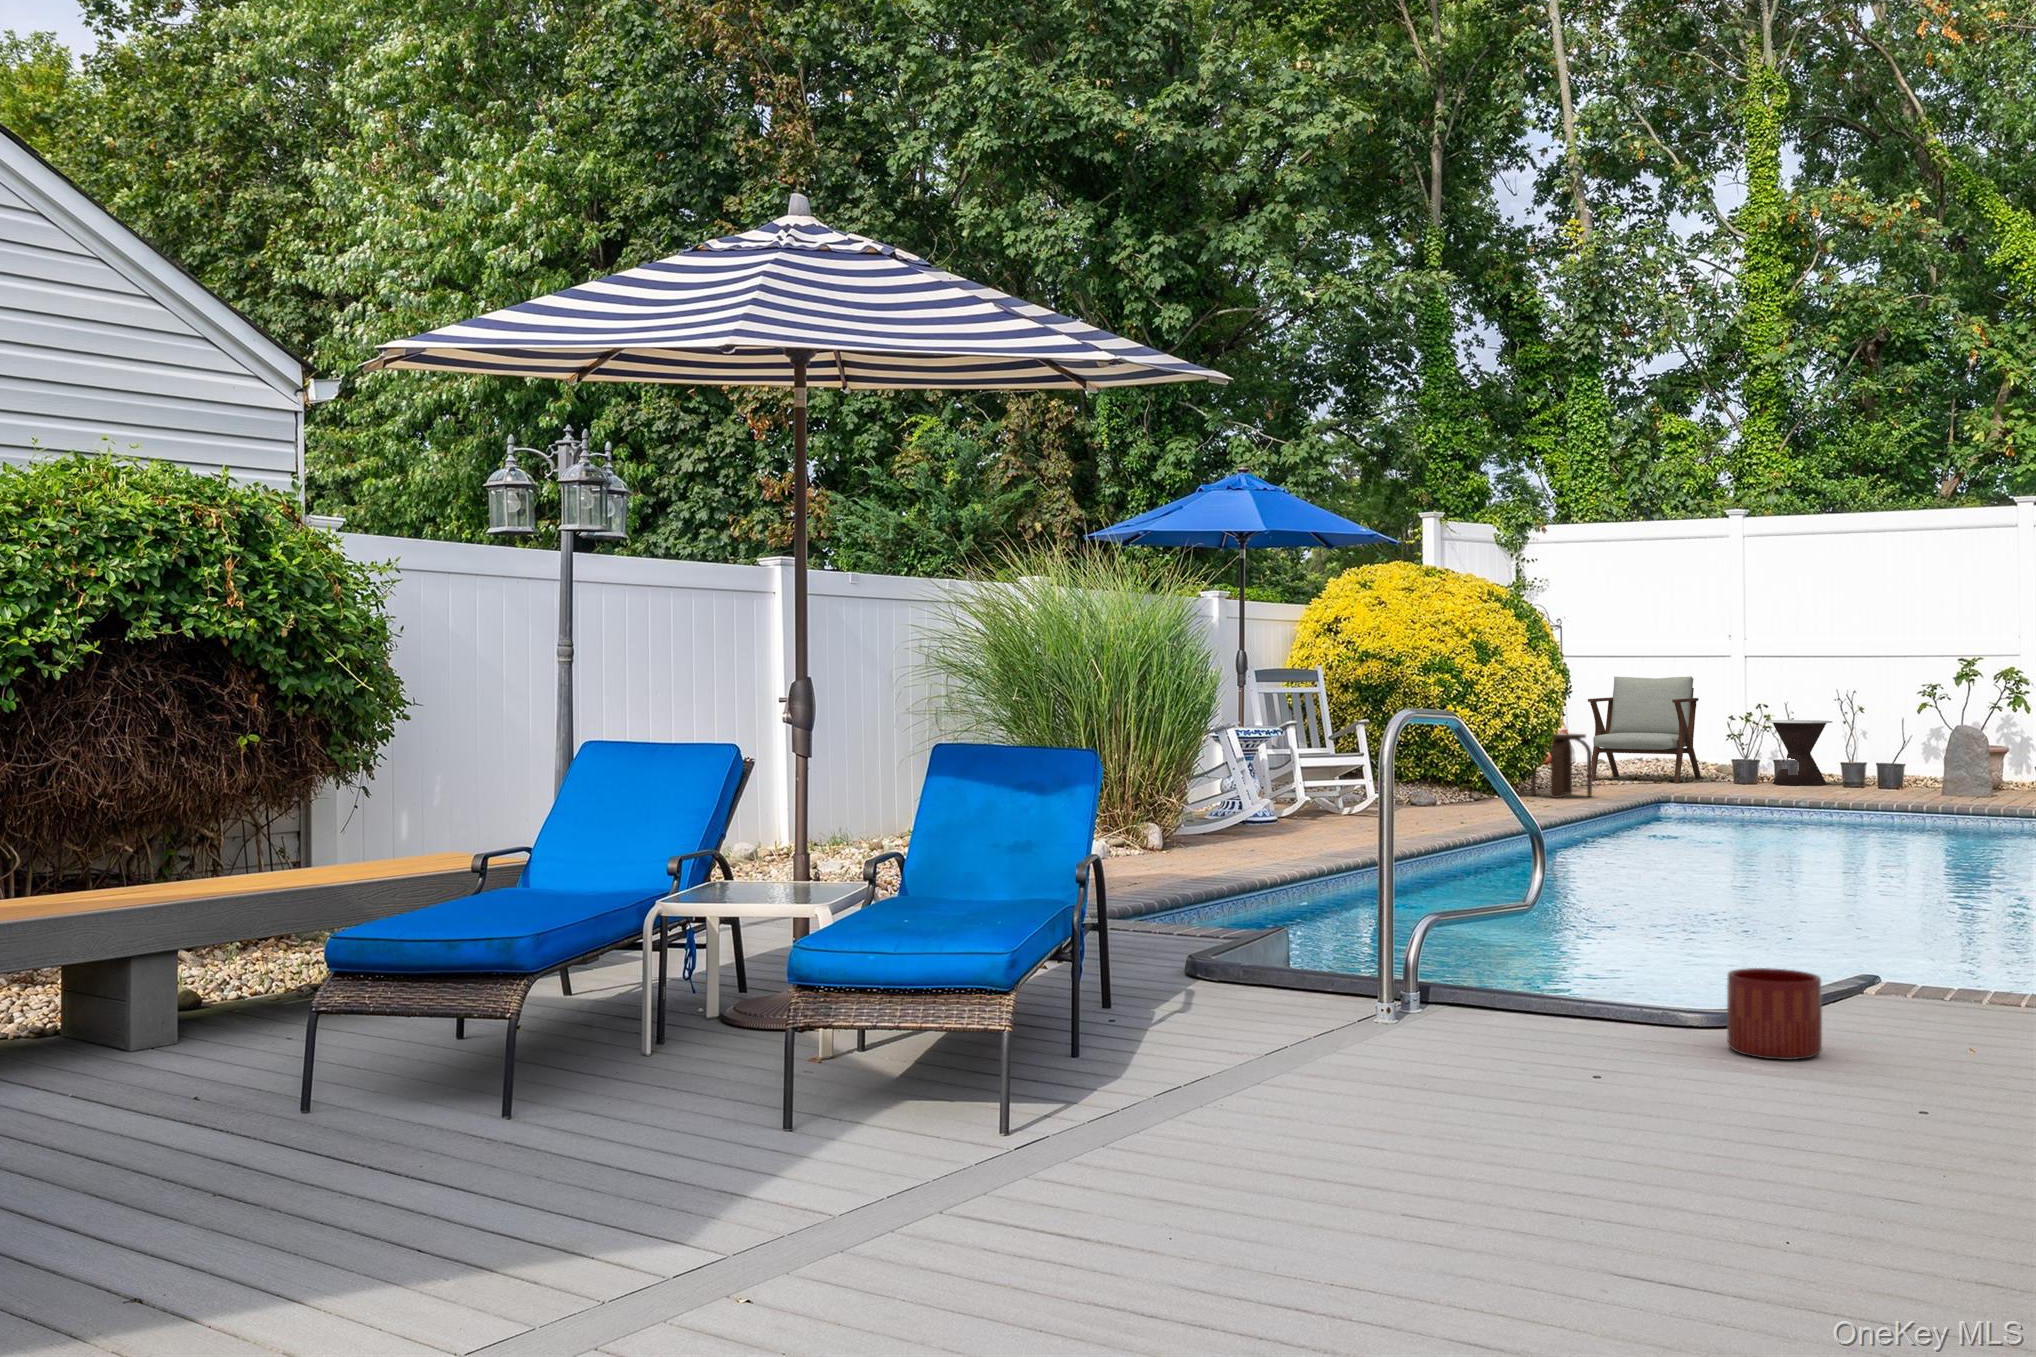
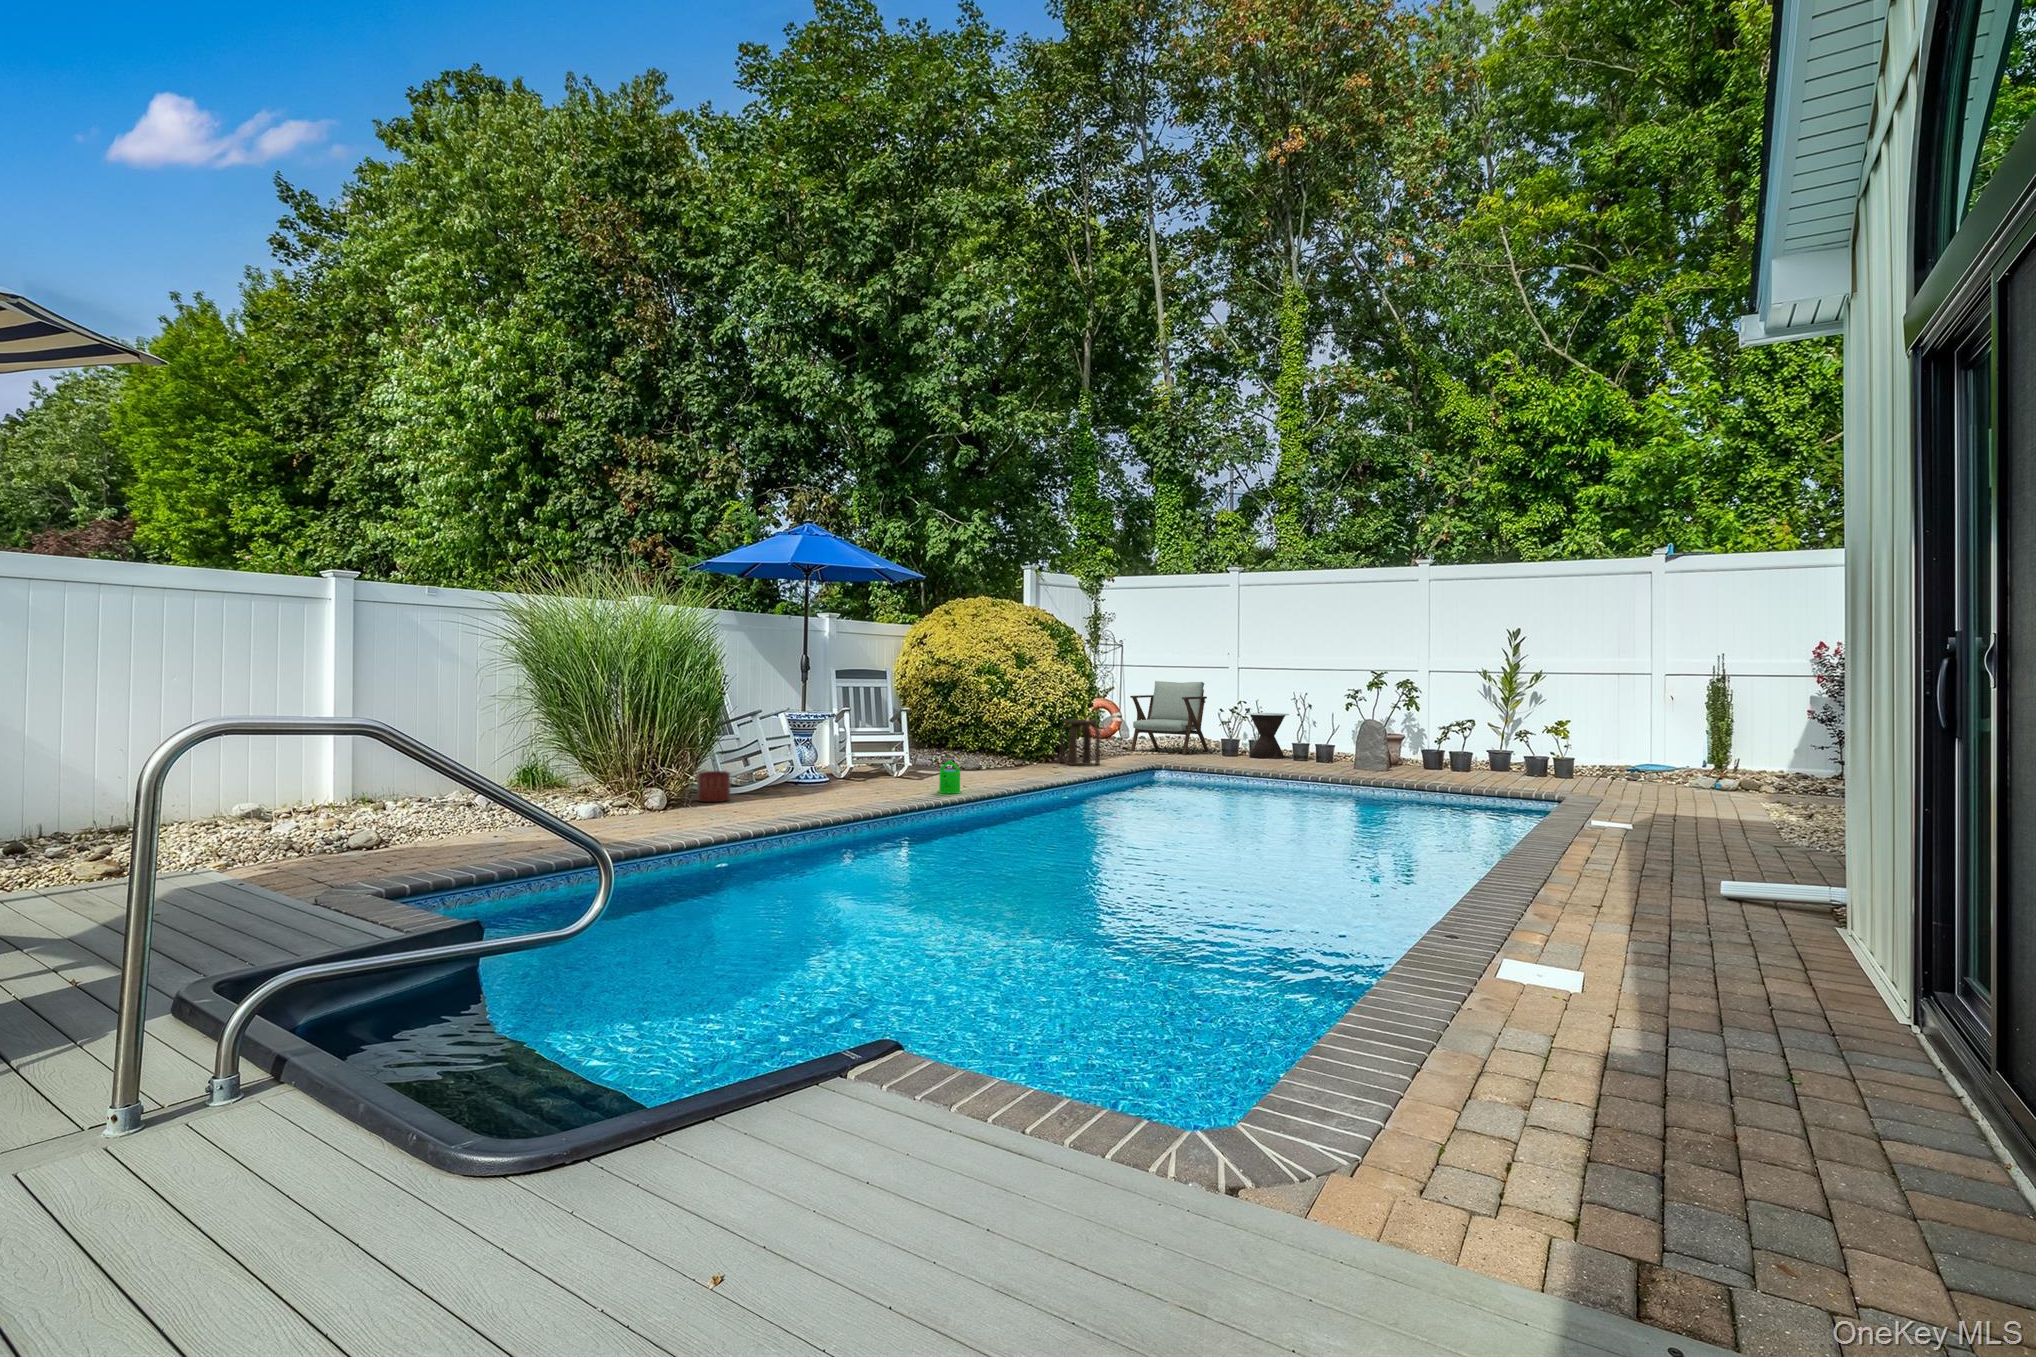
watering can: none [1469,787,1503,829] -> present [938,761,961,794]
planter: present [1727,968,1822,1060] -> present [697,771,730,802]

